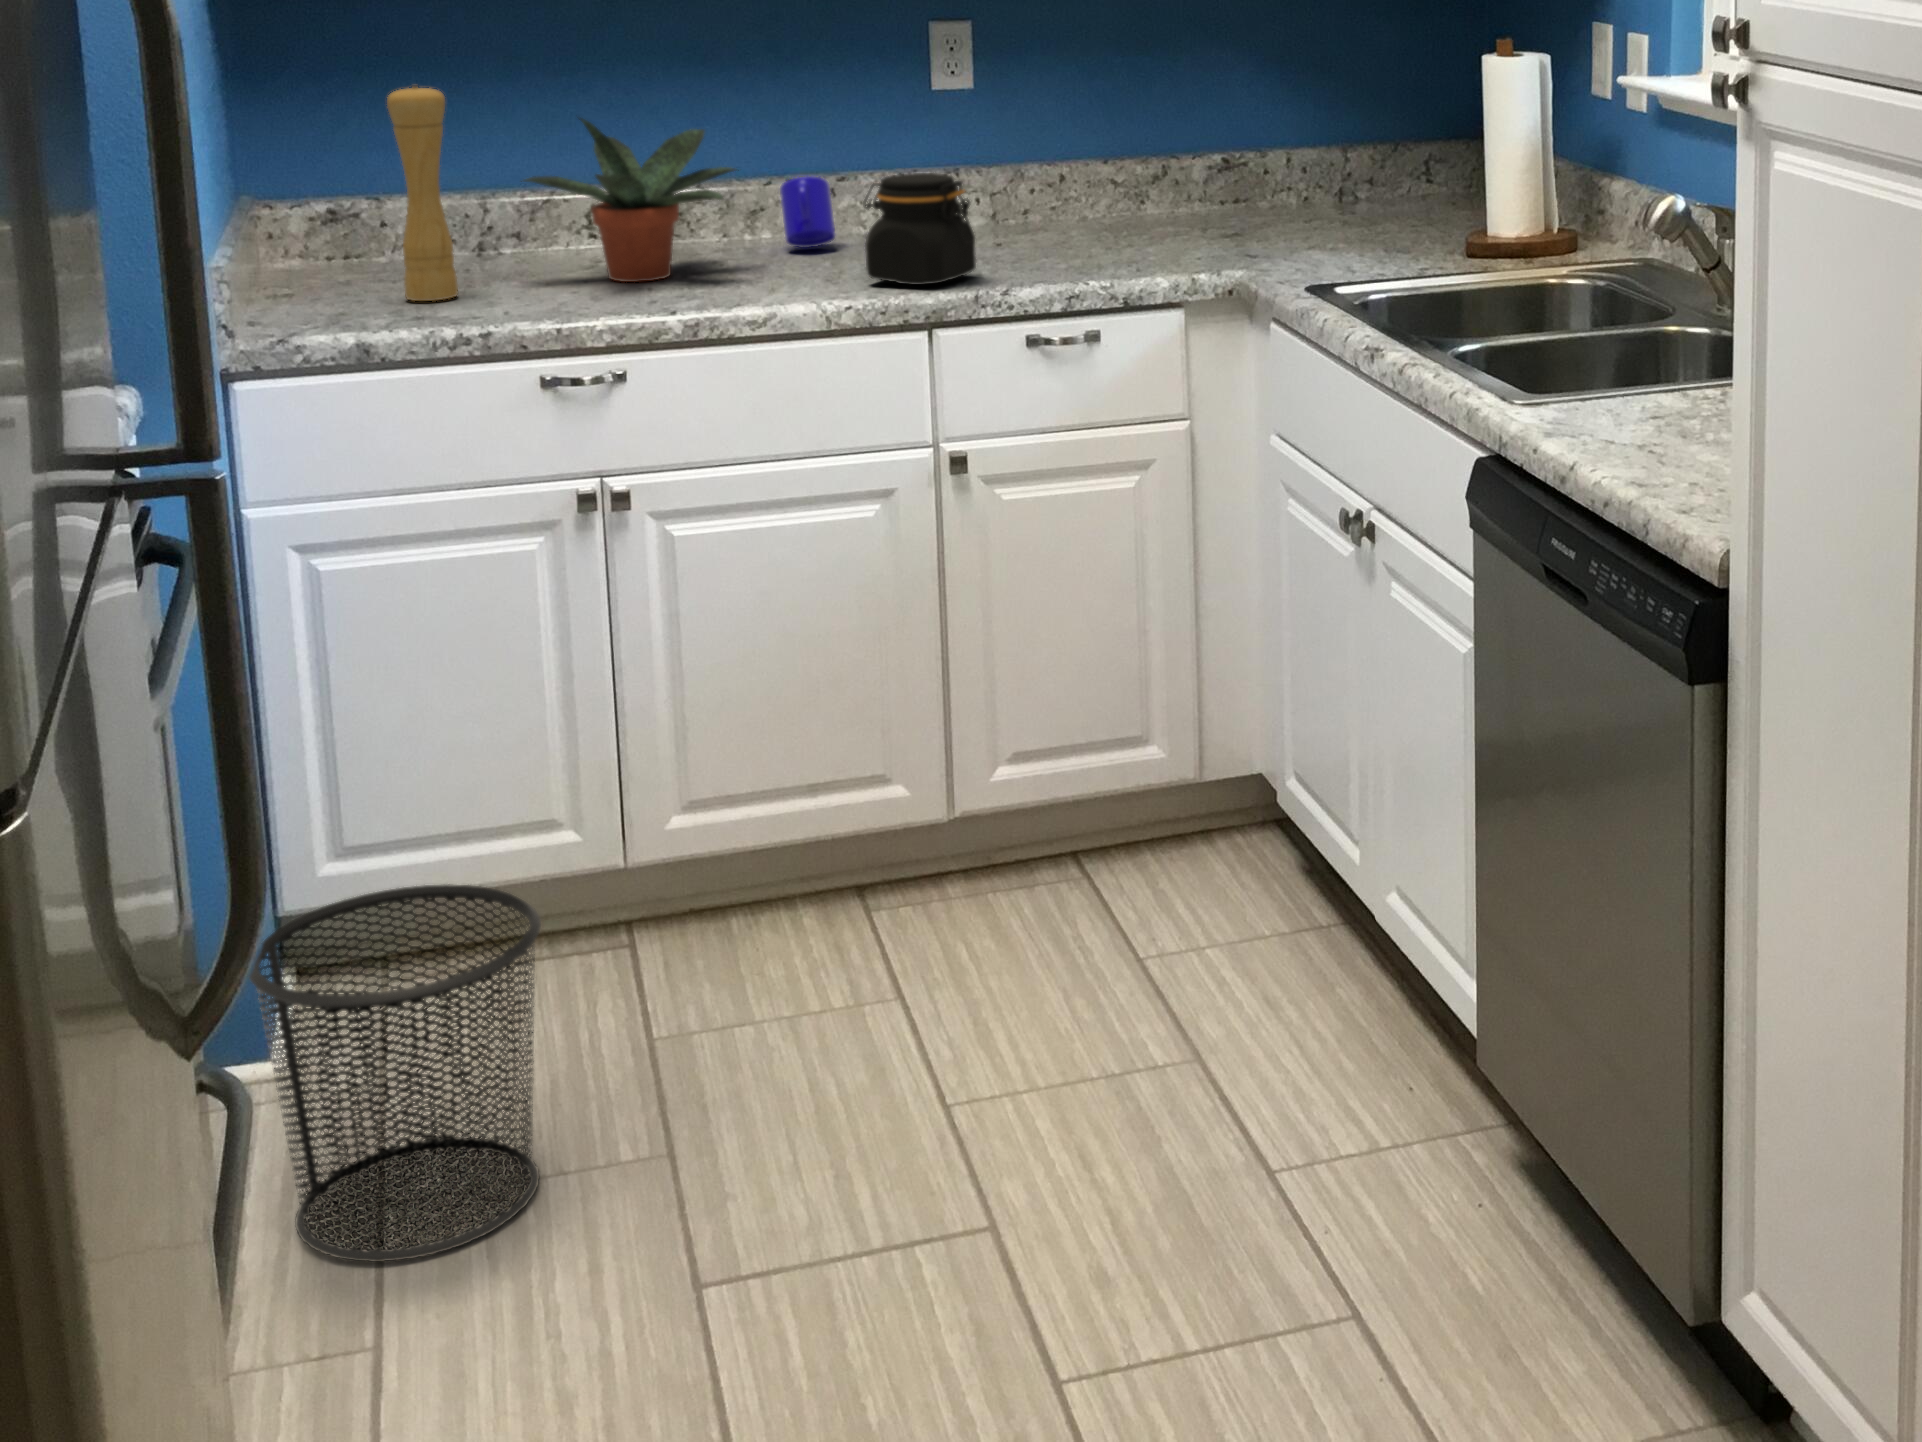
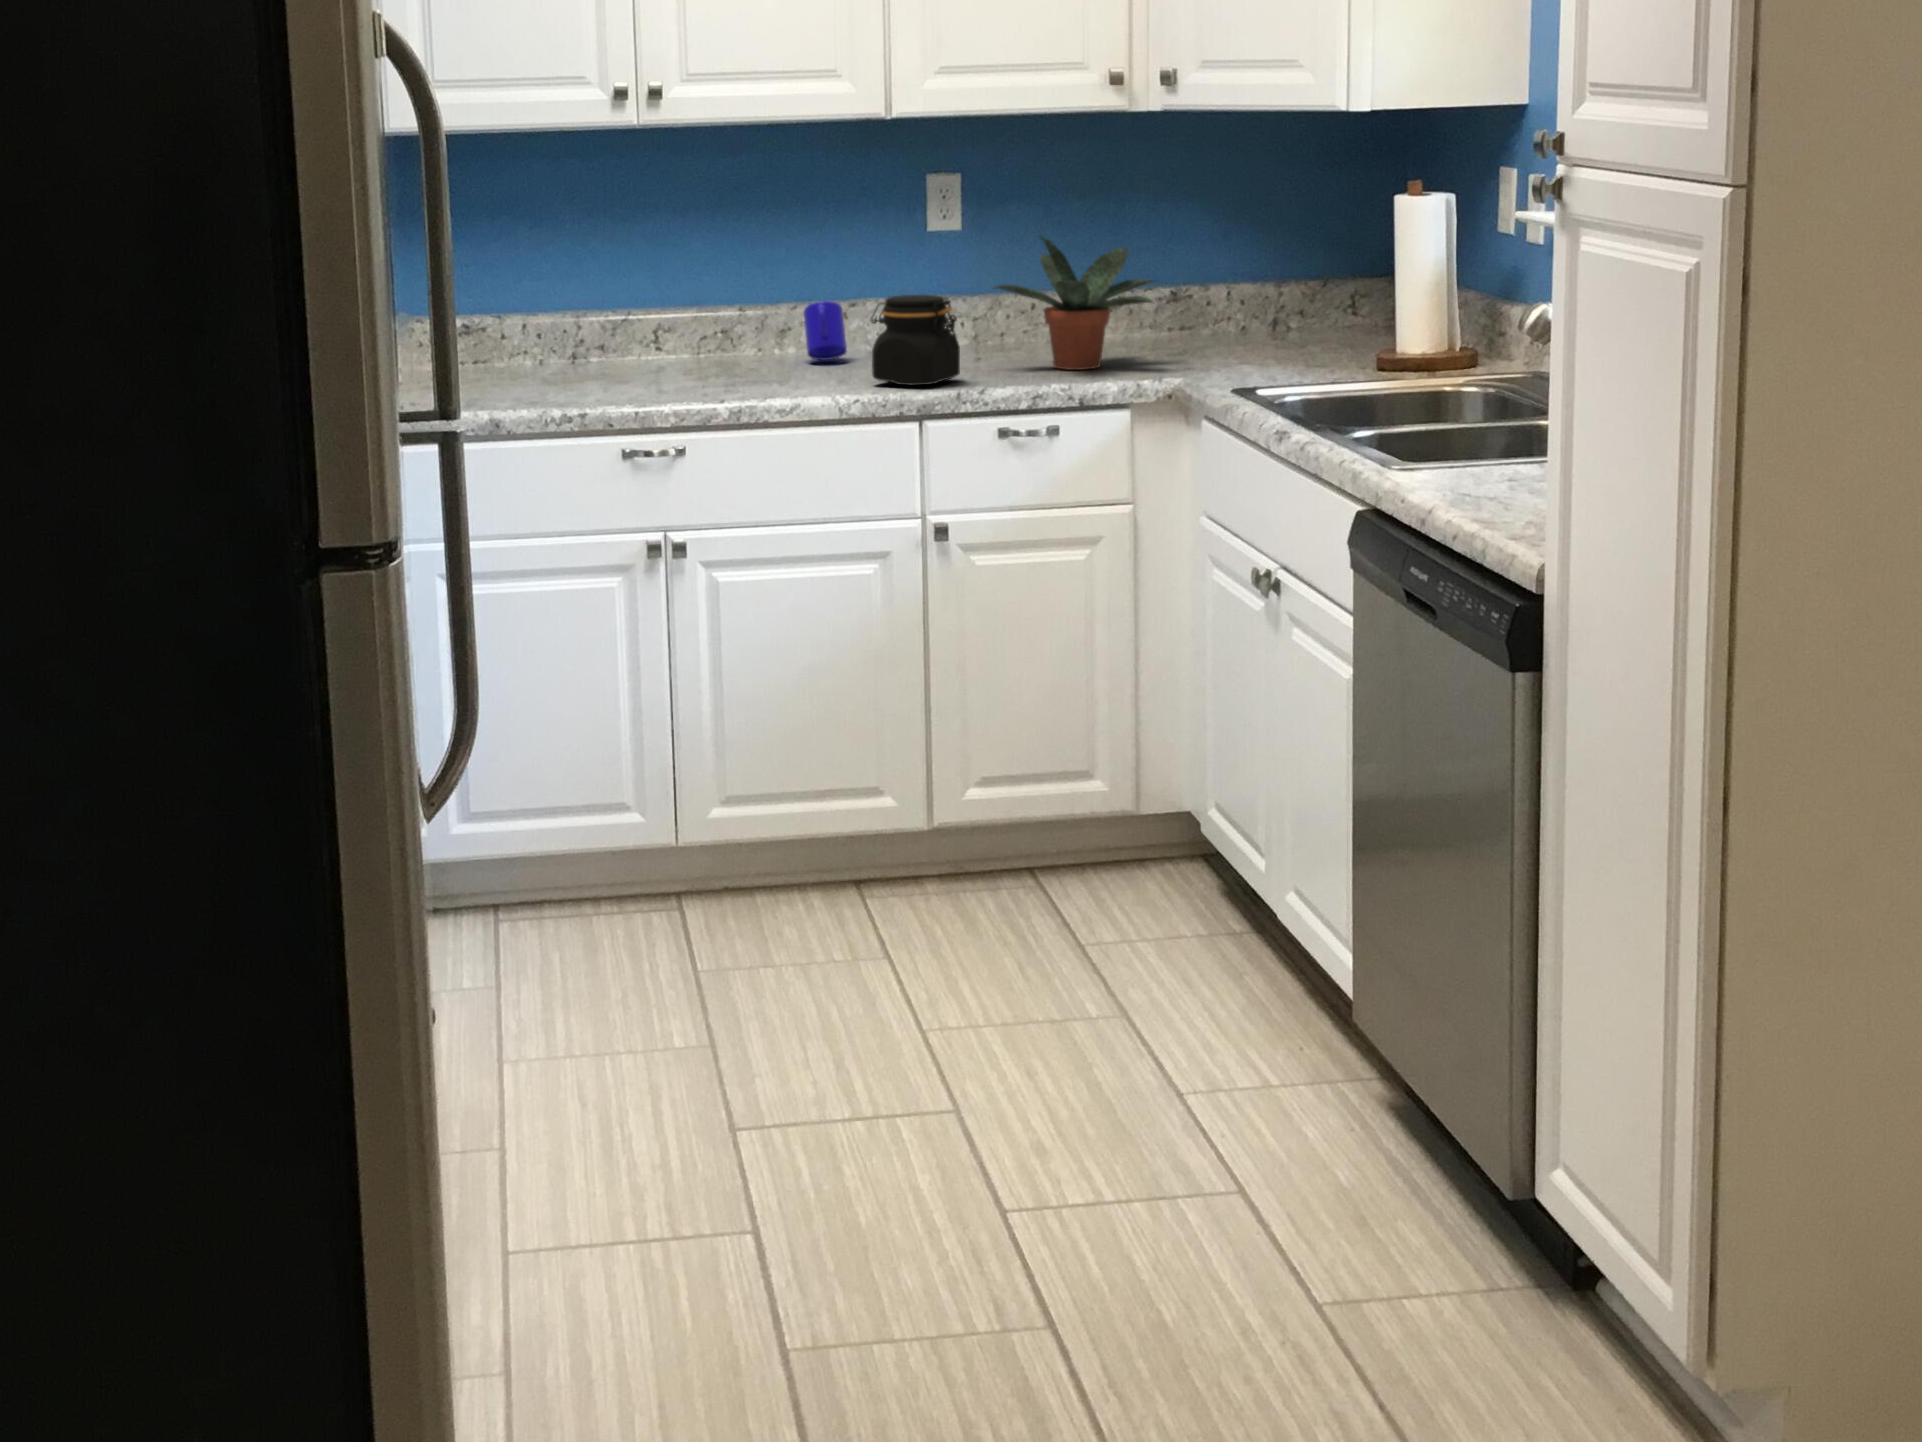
pepper mill: present [387,85,458,301] -> none [511,222,559,392]
potted plant: present [521,118,739,282] -> present [994,236,1153,370]
waste bin: present [250,884,541,1262] -> none [416,824,622,1094]

